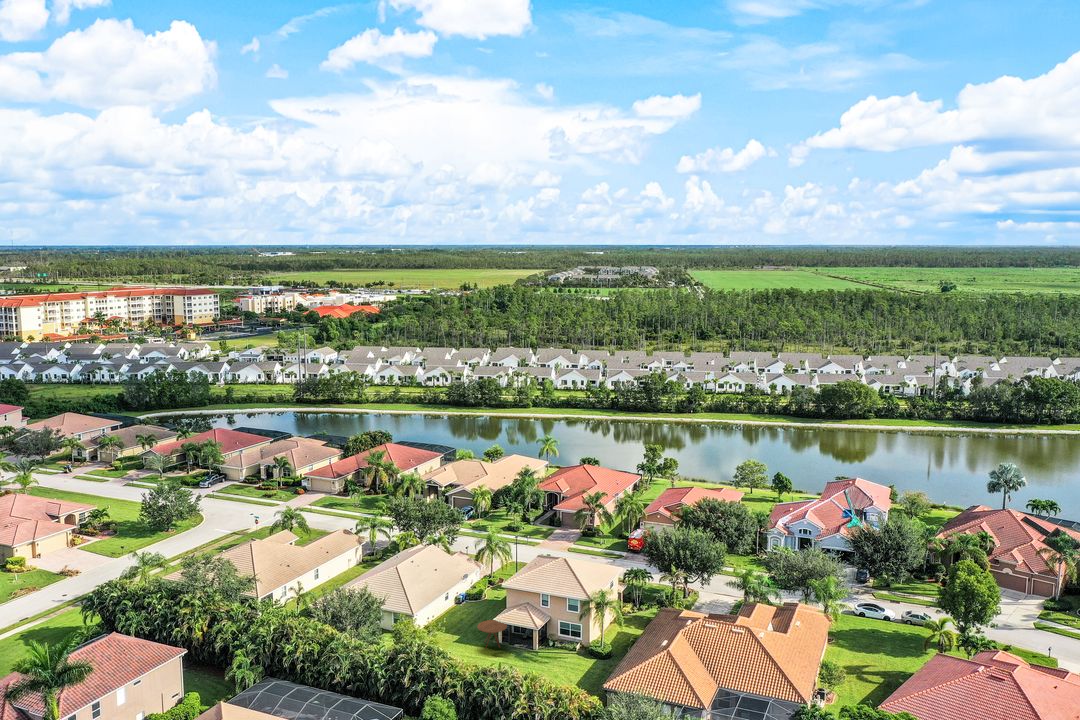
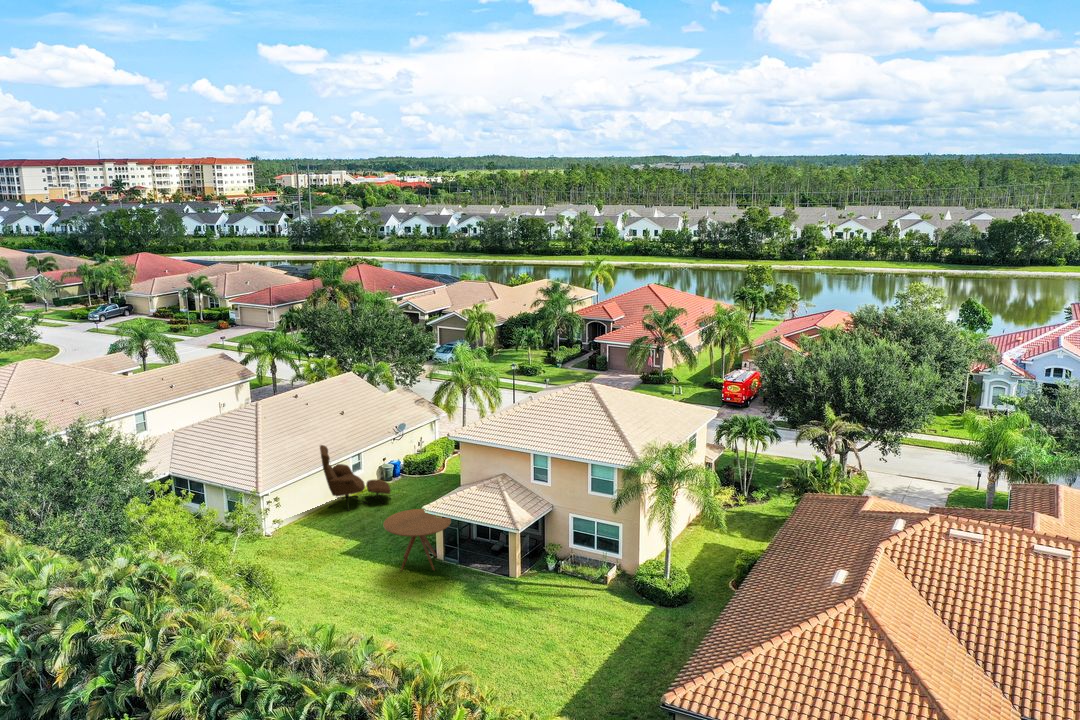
lounge chair: none [433,588,467,621] -> present [320,445,391,511]

